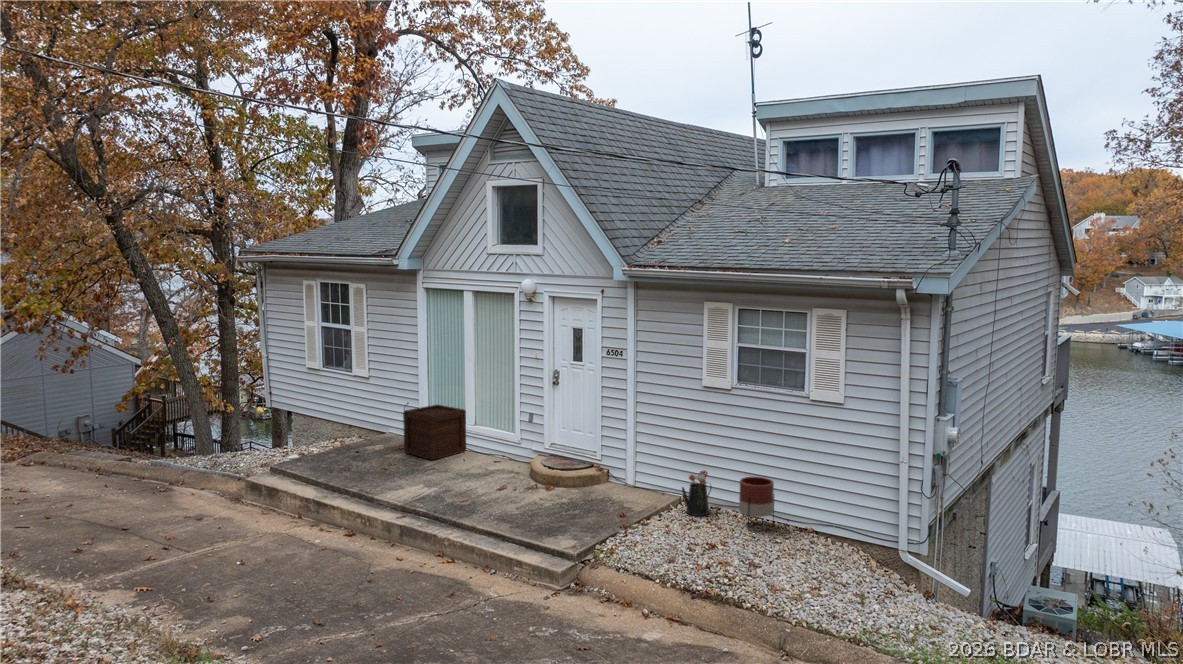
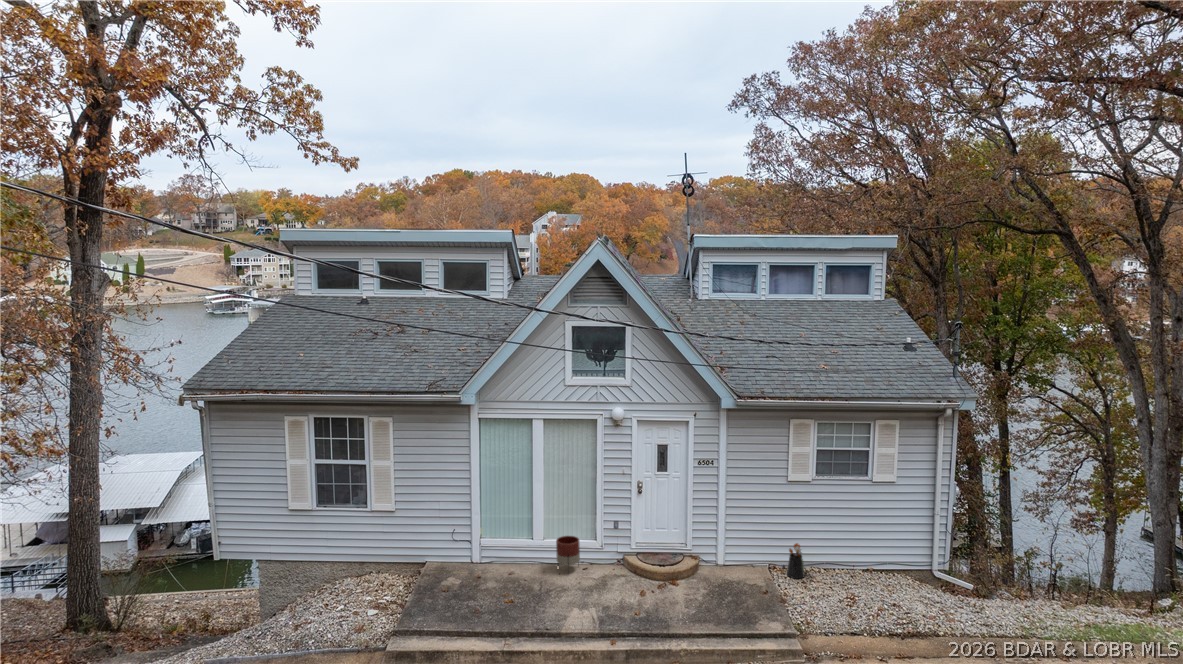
wooden crate: present [403,405,466,460] -> none [490,526,539,581]
planter: present [739,477,774,527] -> present [556,536,580,565]

